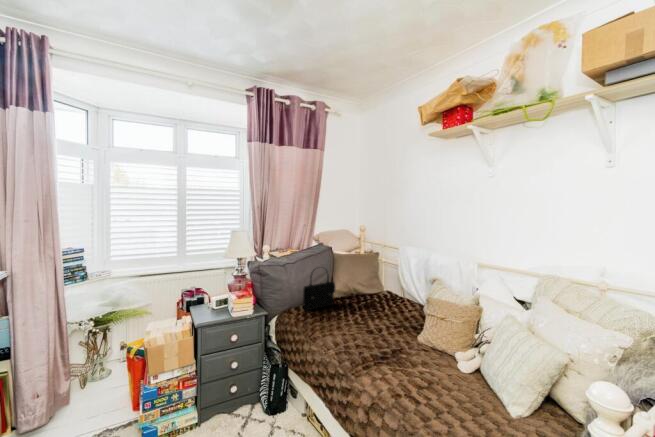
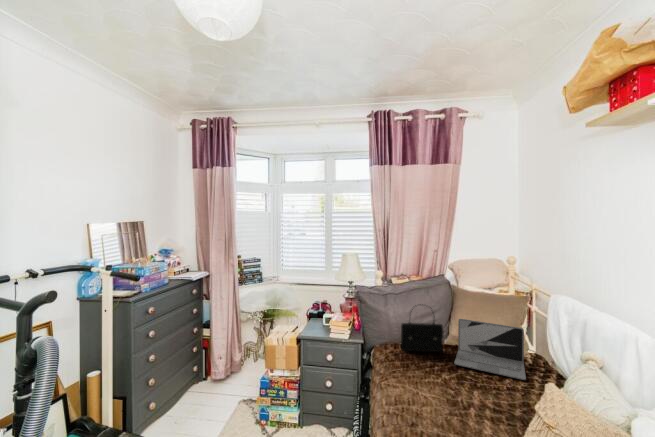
laptop: none [343,273,395,310] -> present [455,319,526,380]

